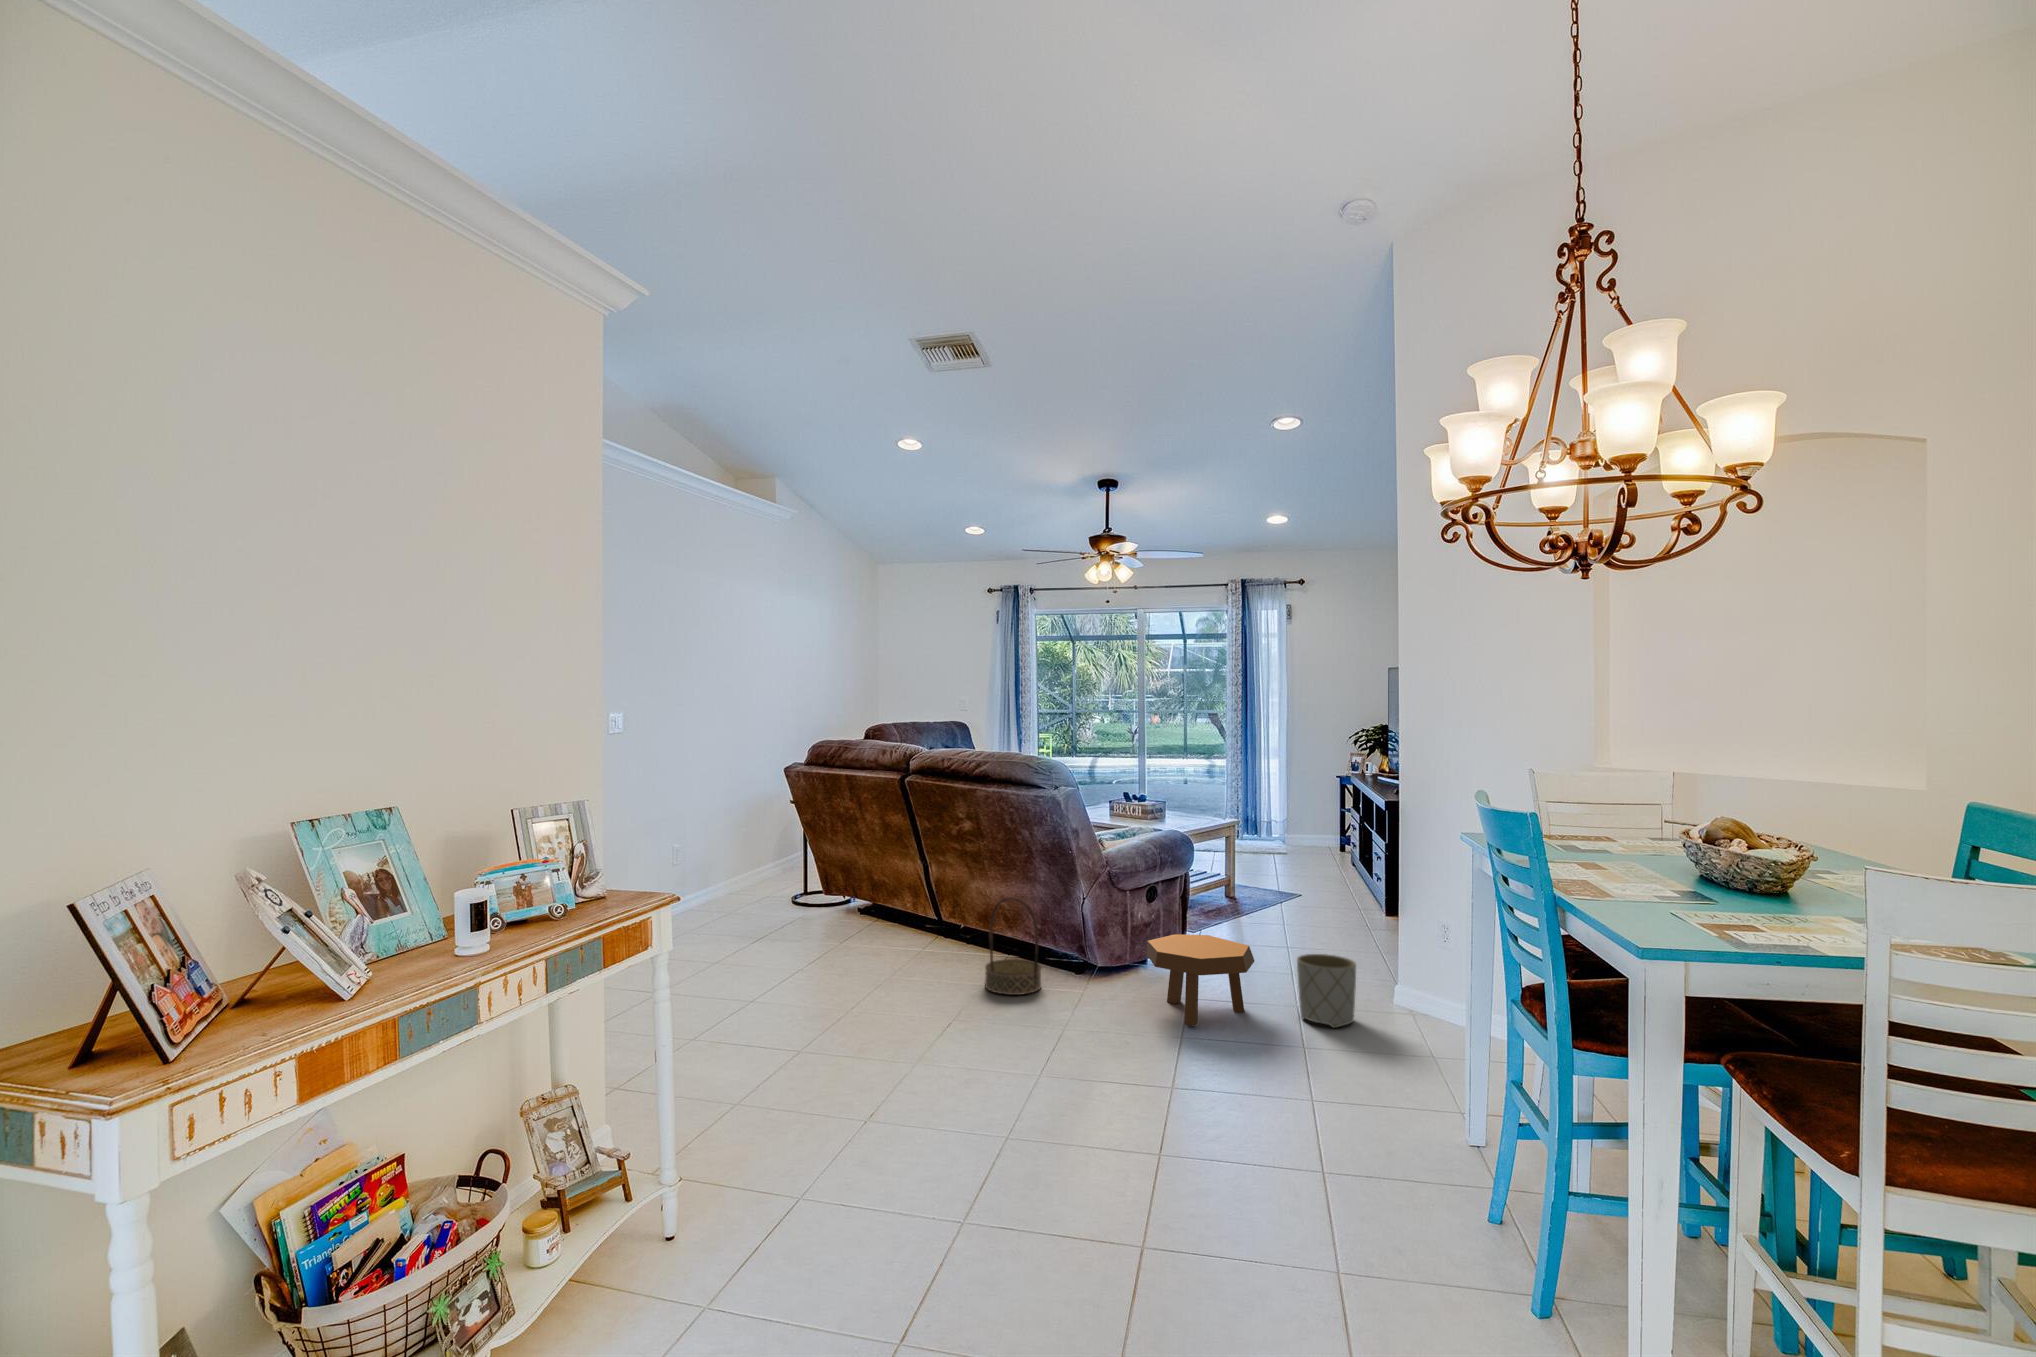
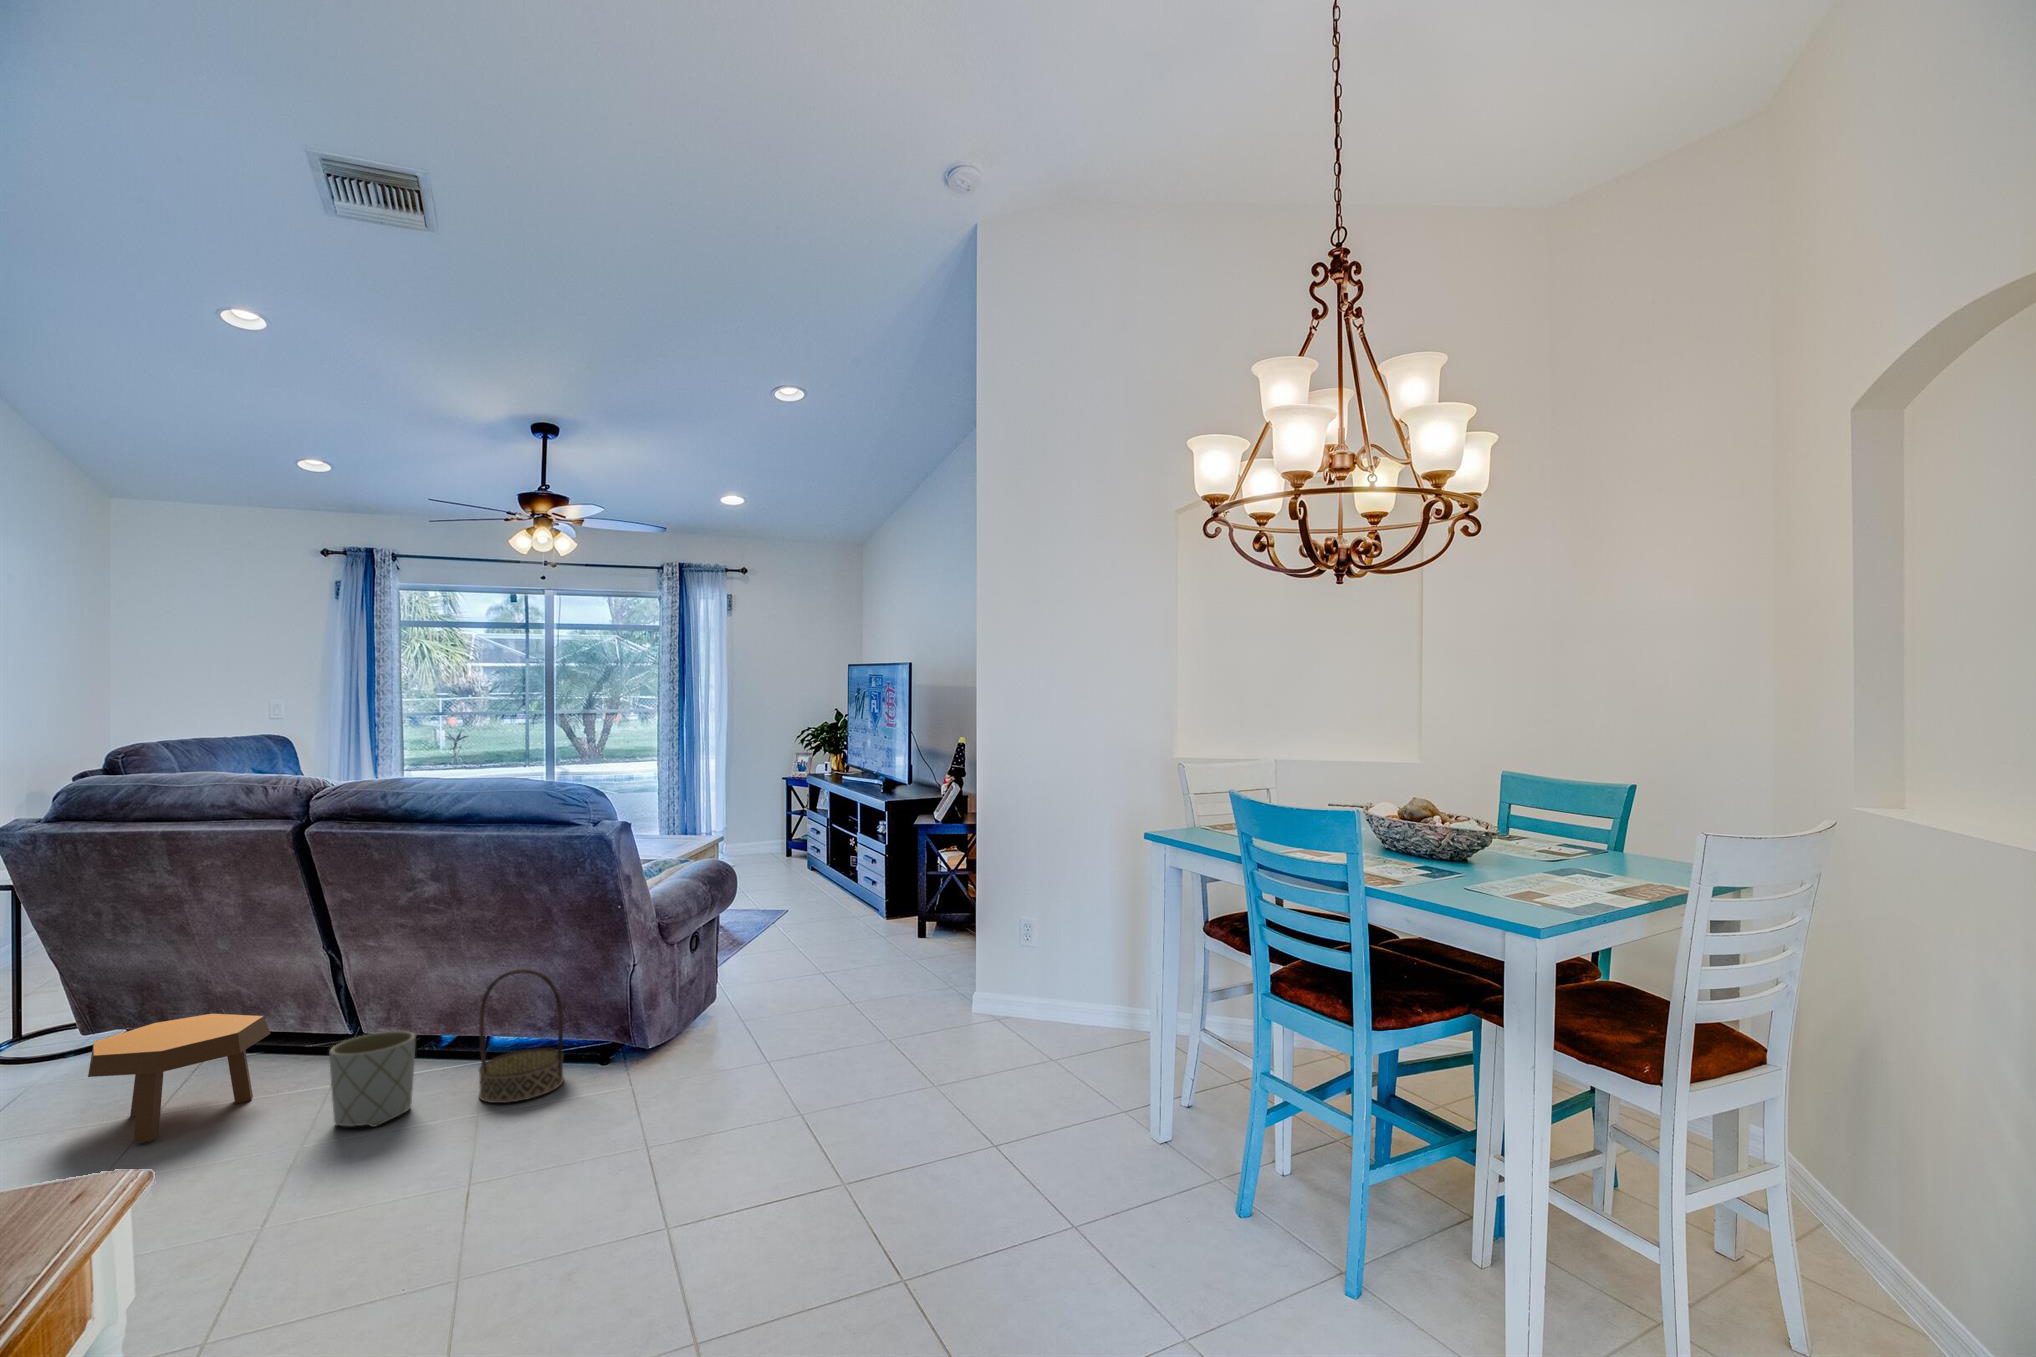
footstool: present [1147,934,1254,1026] -> present [88,1014,270,1143]
planter: present [1297,954,1356,1028] -> present [329,1031,416,1127]

